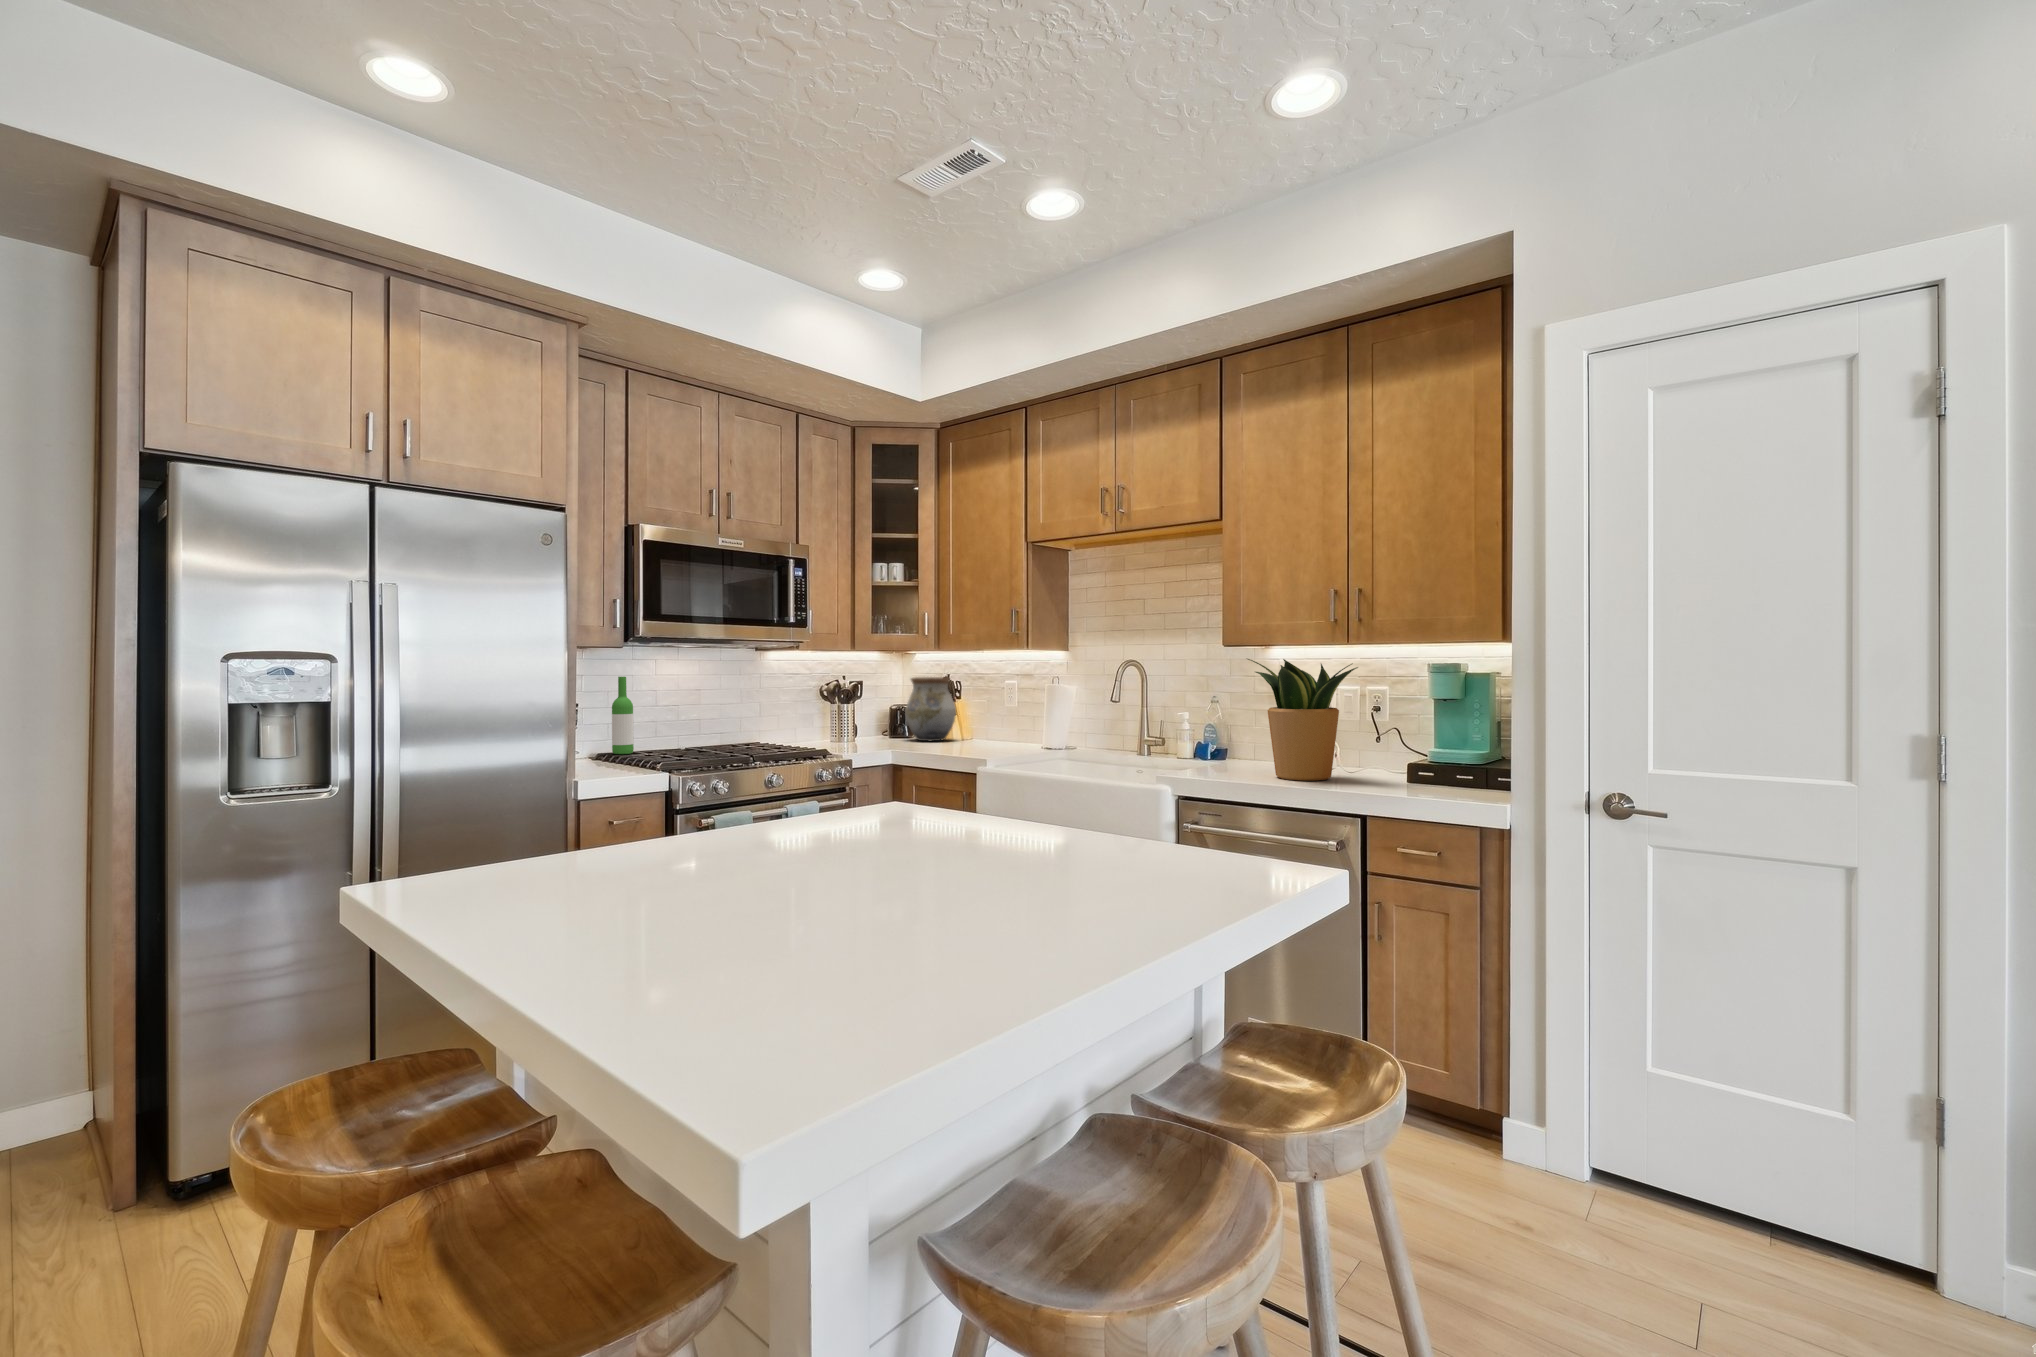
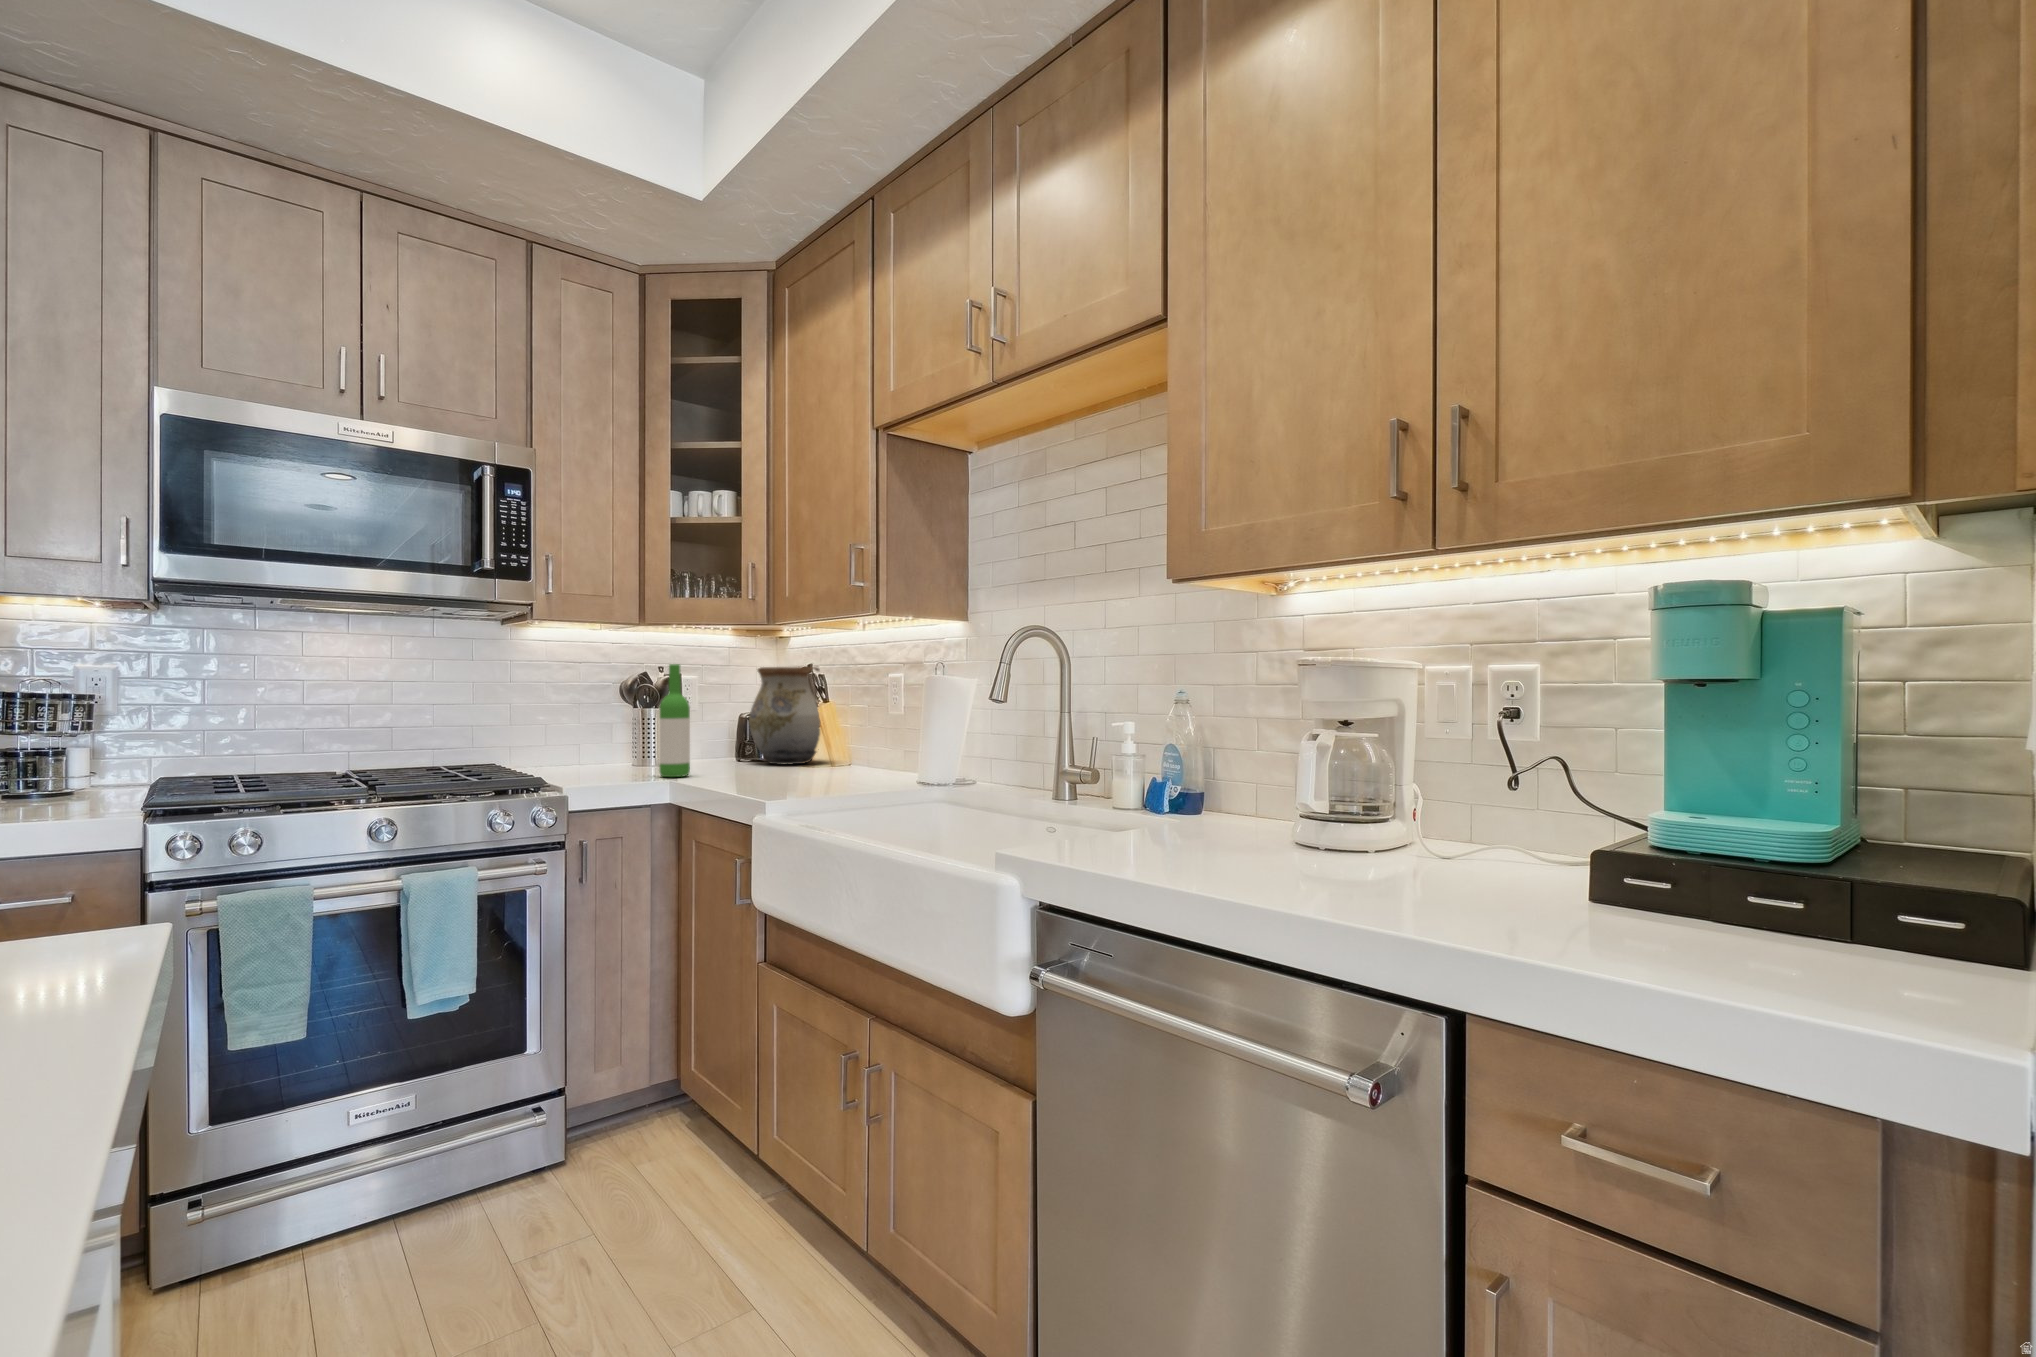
potted plant: present [1248,659,1358,781] -> none [1196,588,1456,882]
wine bottle: present [612,677,634,754] -> present [659,664,690,777]

